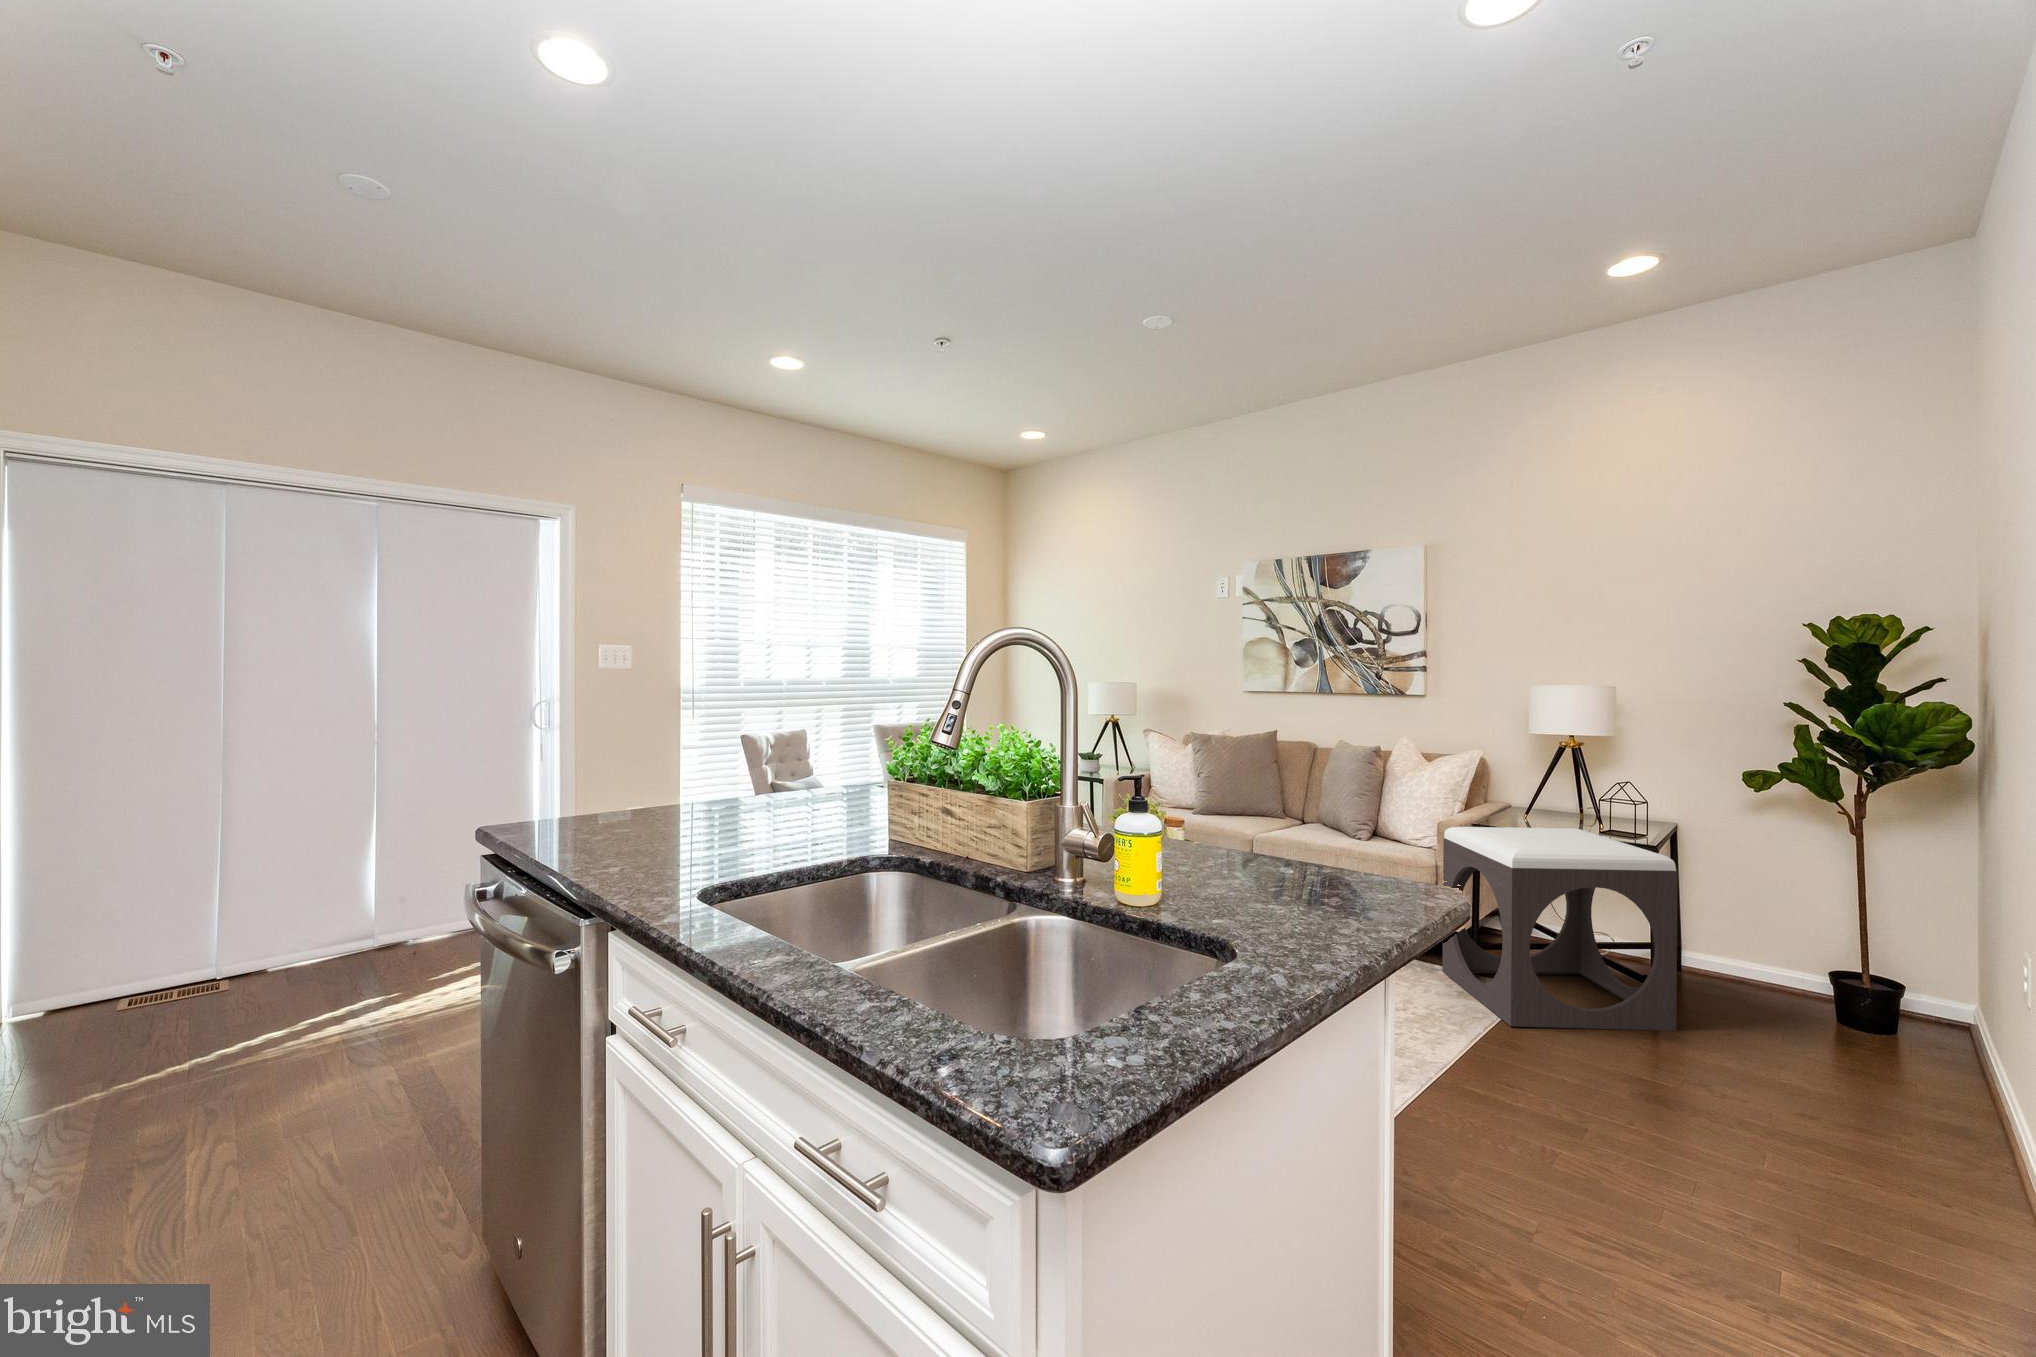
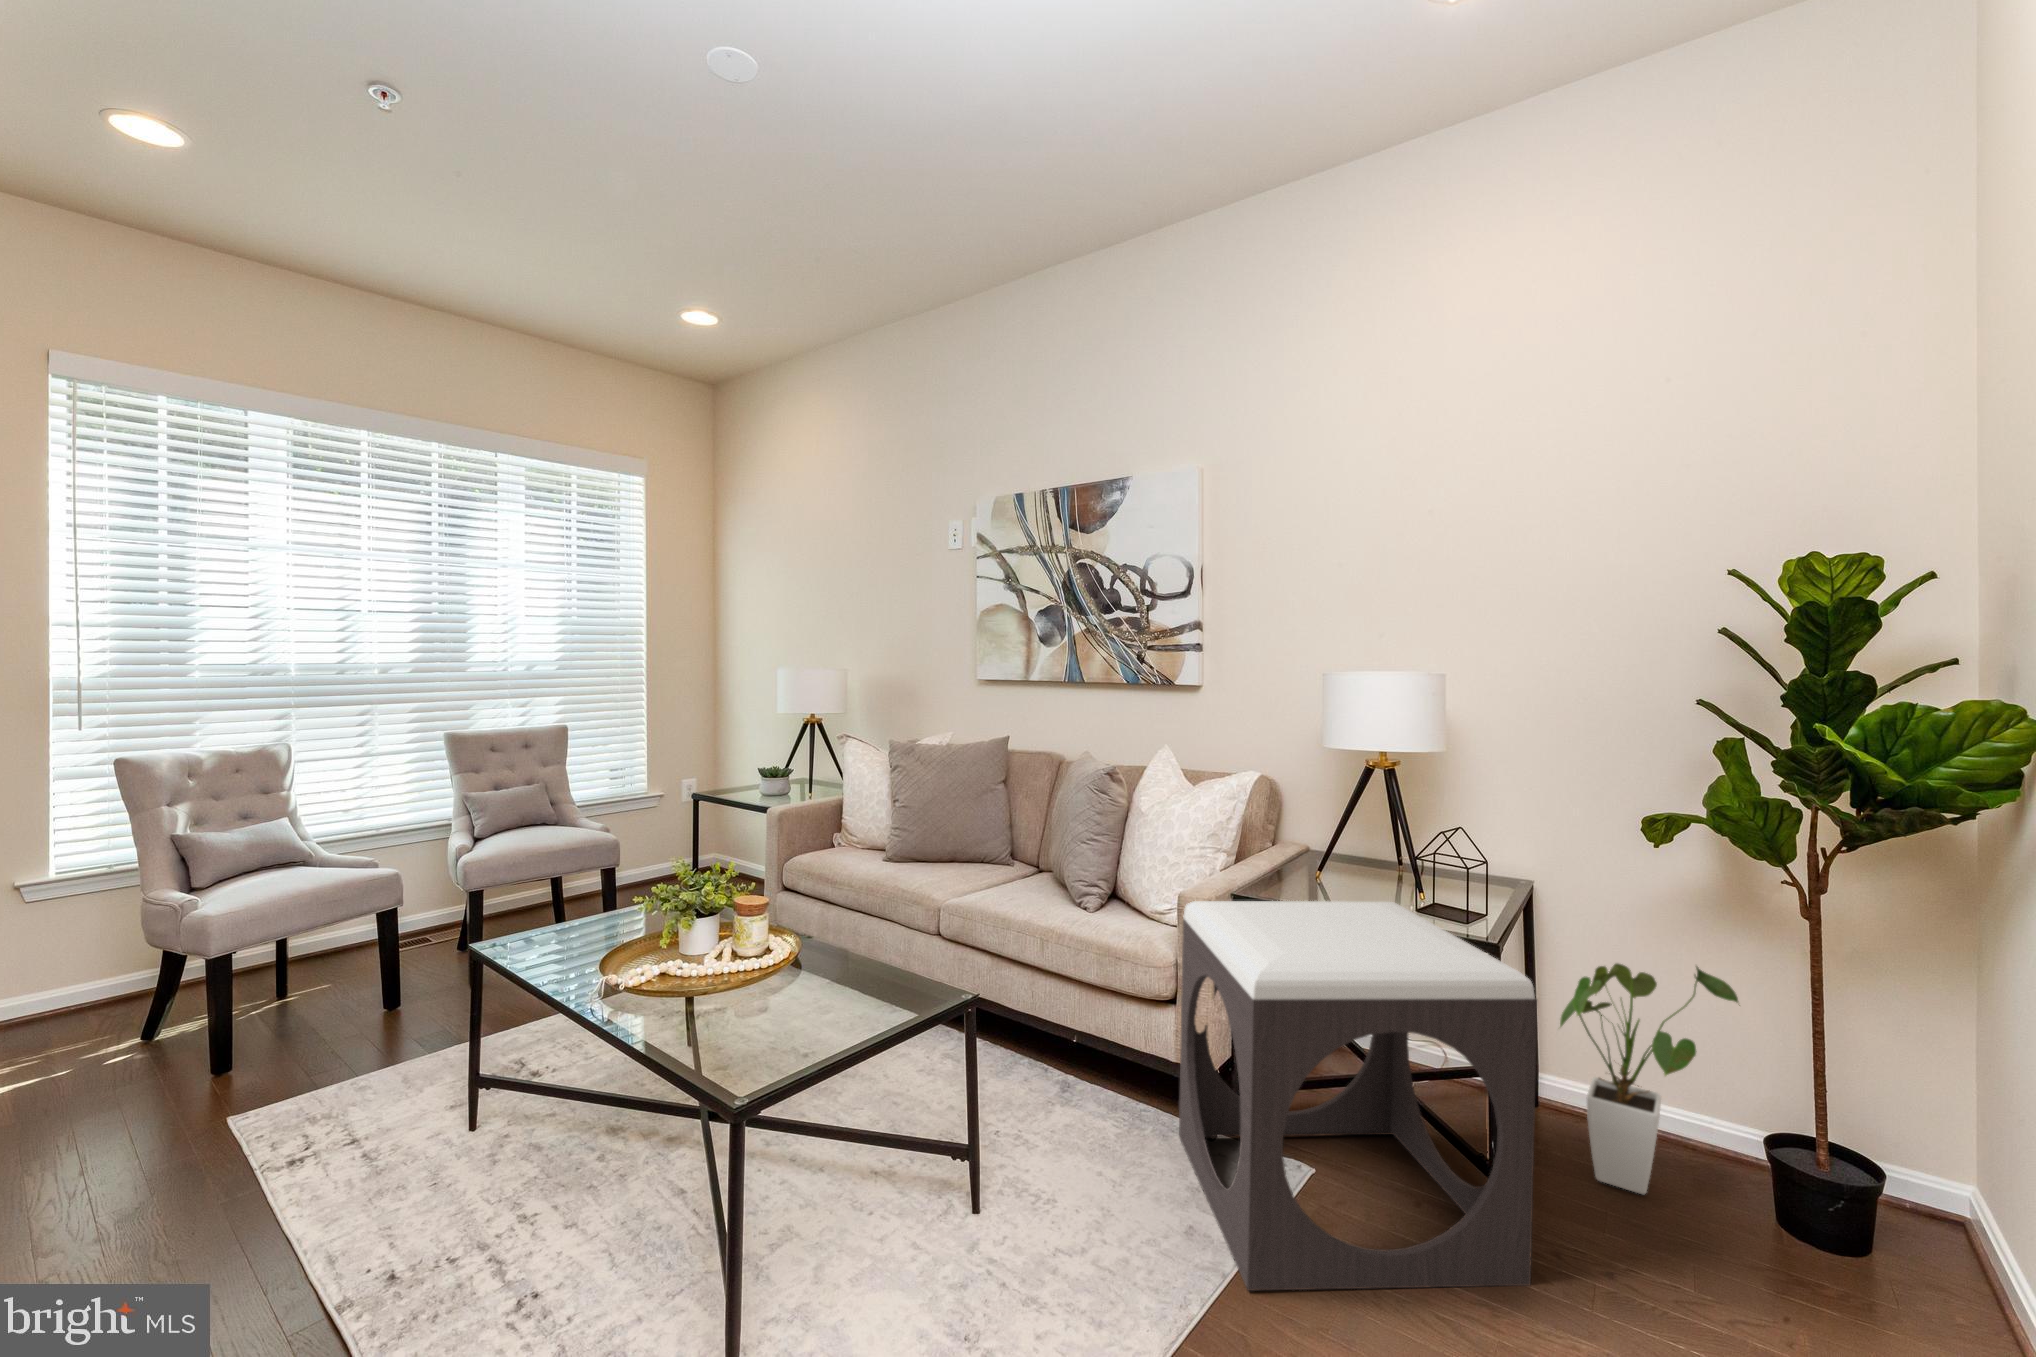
house plant: none [1690,867,1812,1002] -> present [1560,963,1740,1195]

